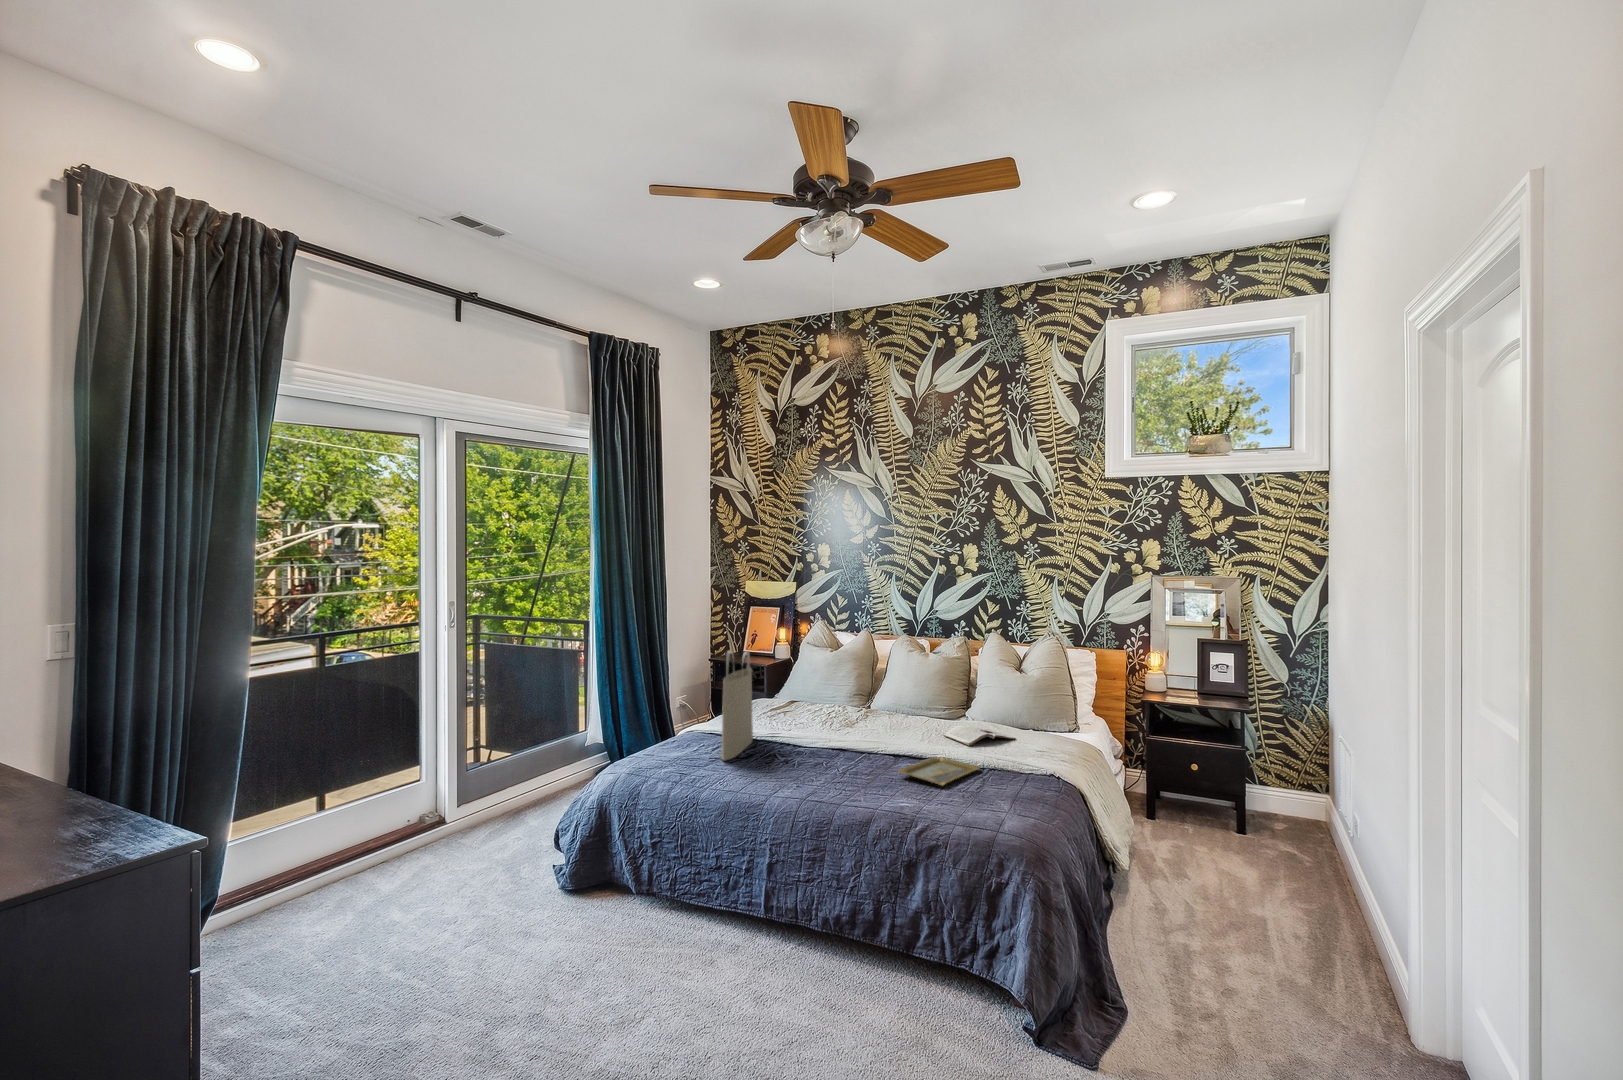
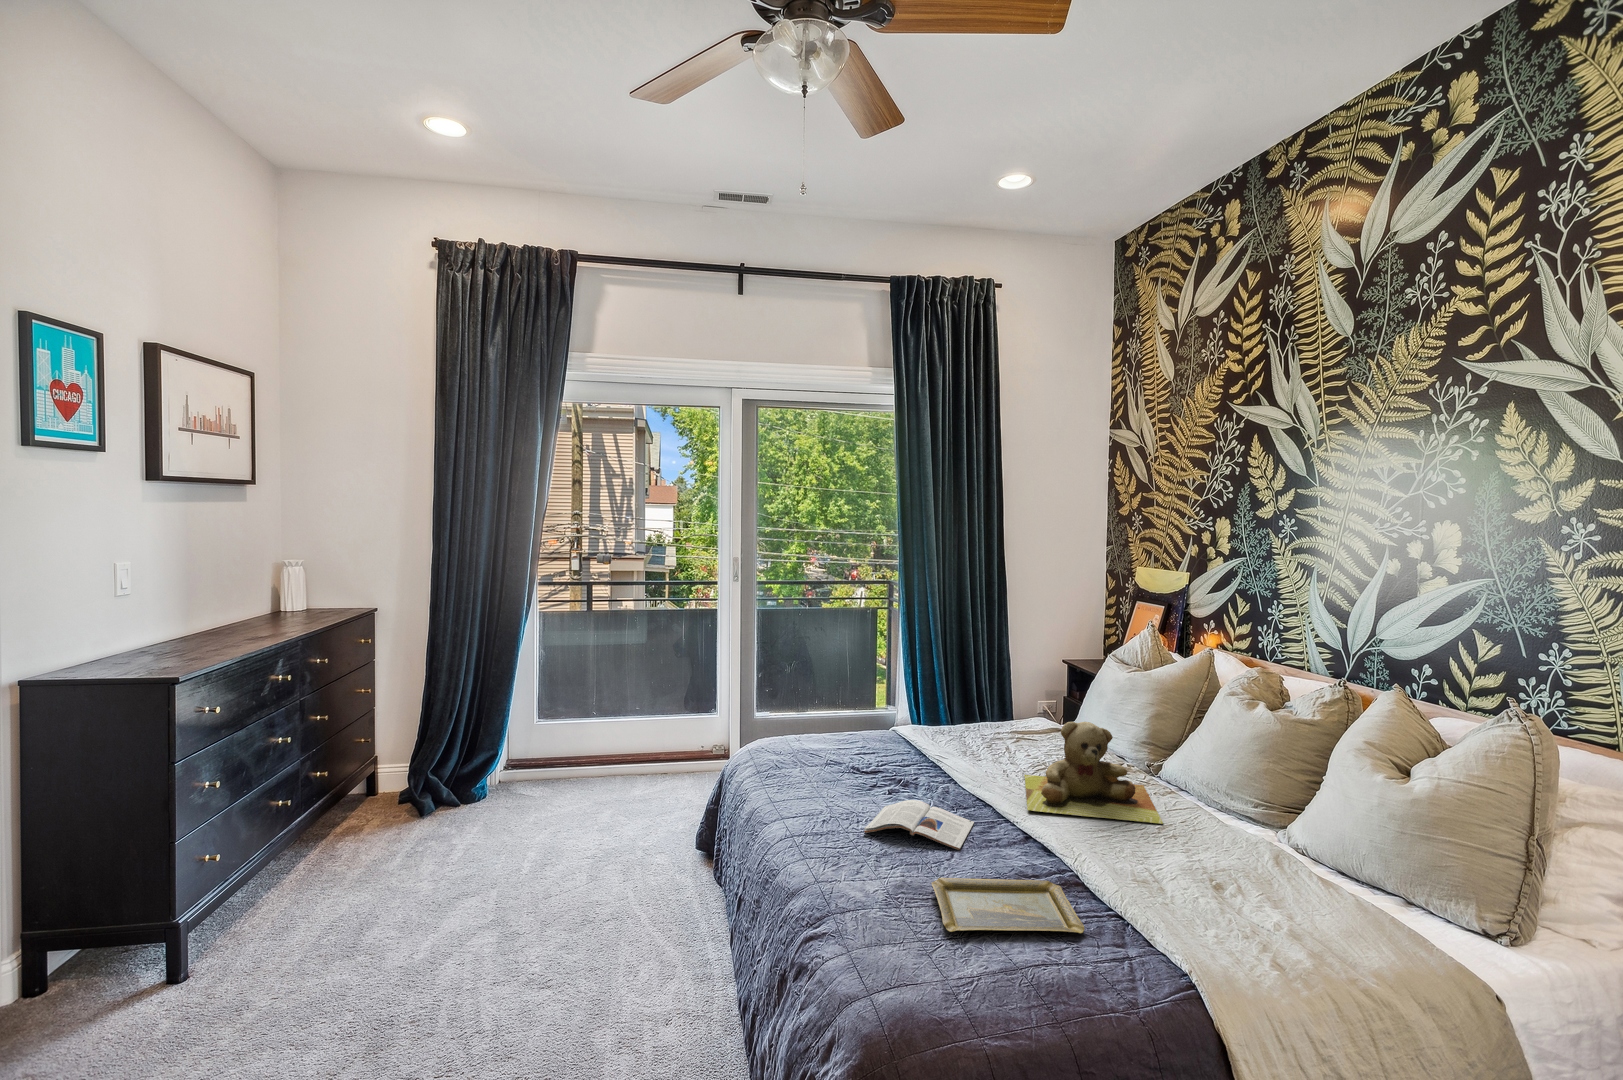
tote bag: present [721,651,753,761] -> none [808,648,909,788]
teddy bear: none [816,677,918,737] -> present [1024,722,1163,824]
magazine: present [943,725,1016,746] -> present [864,800,974,850]

